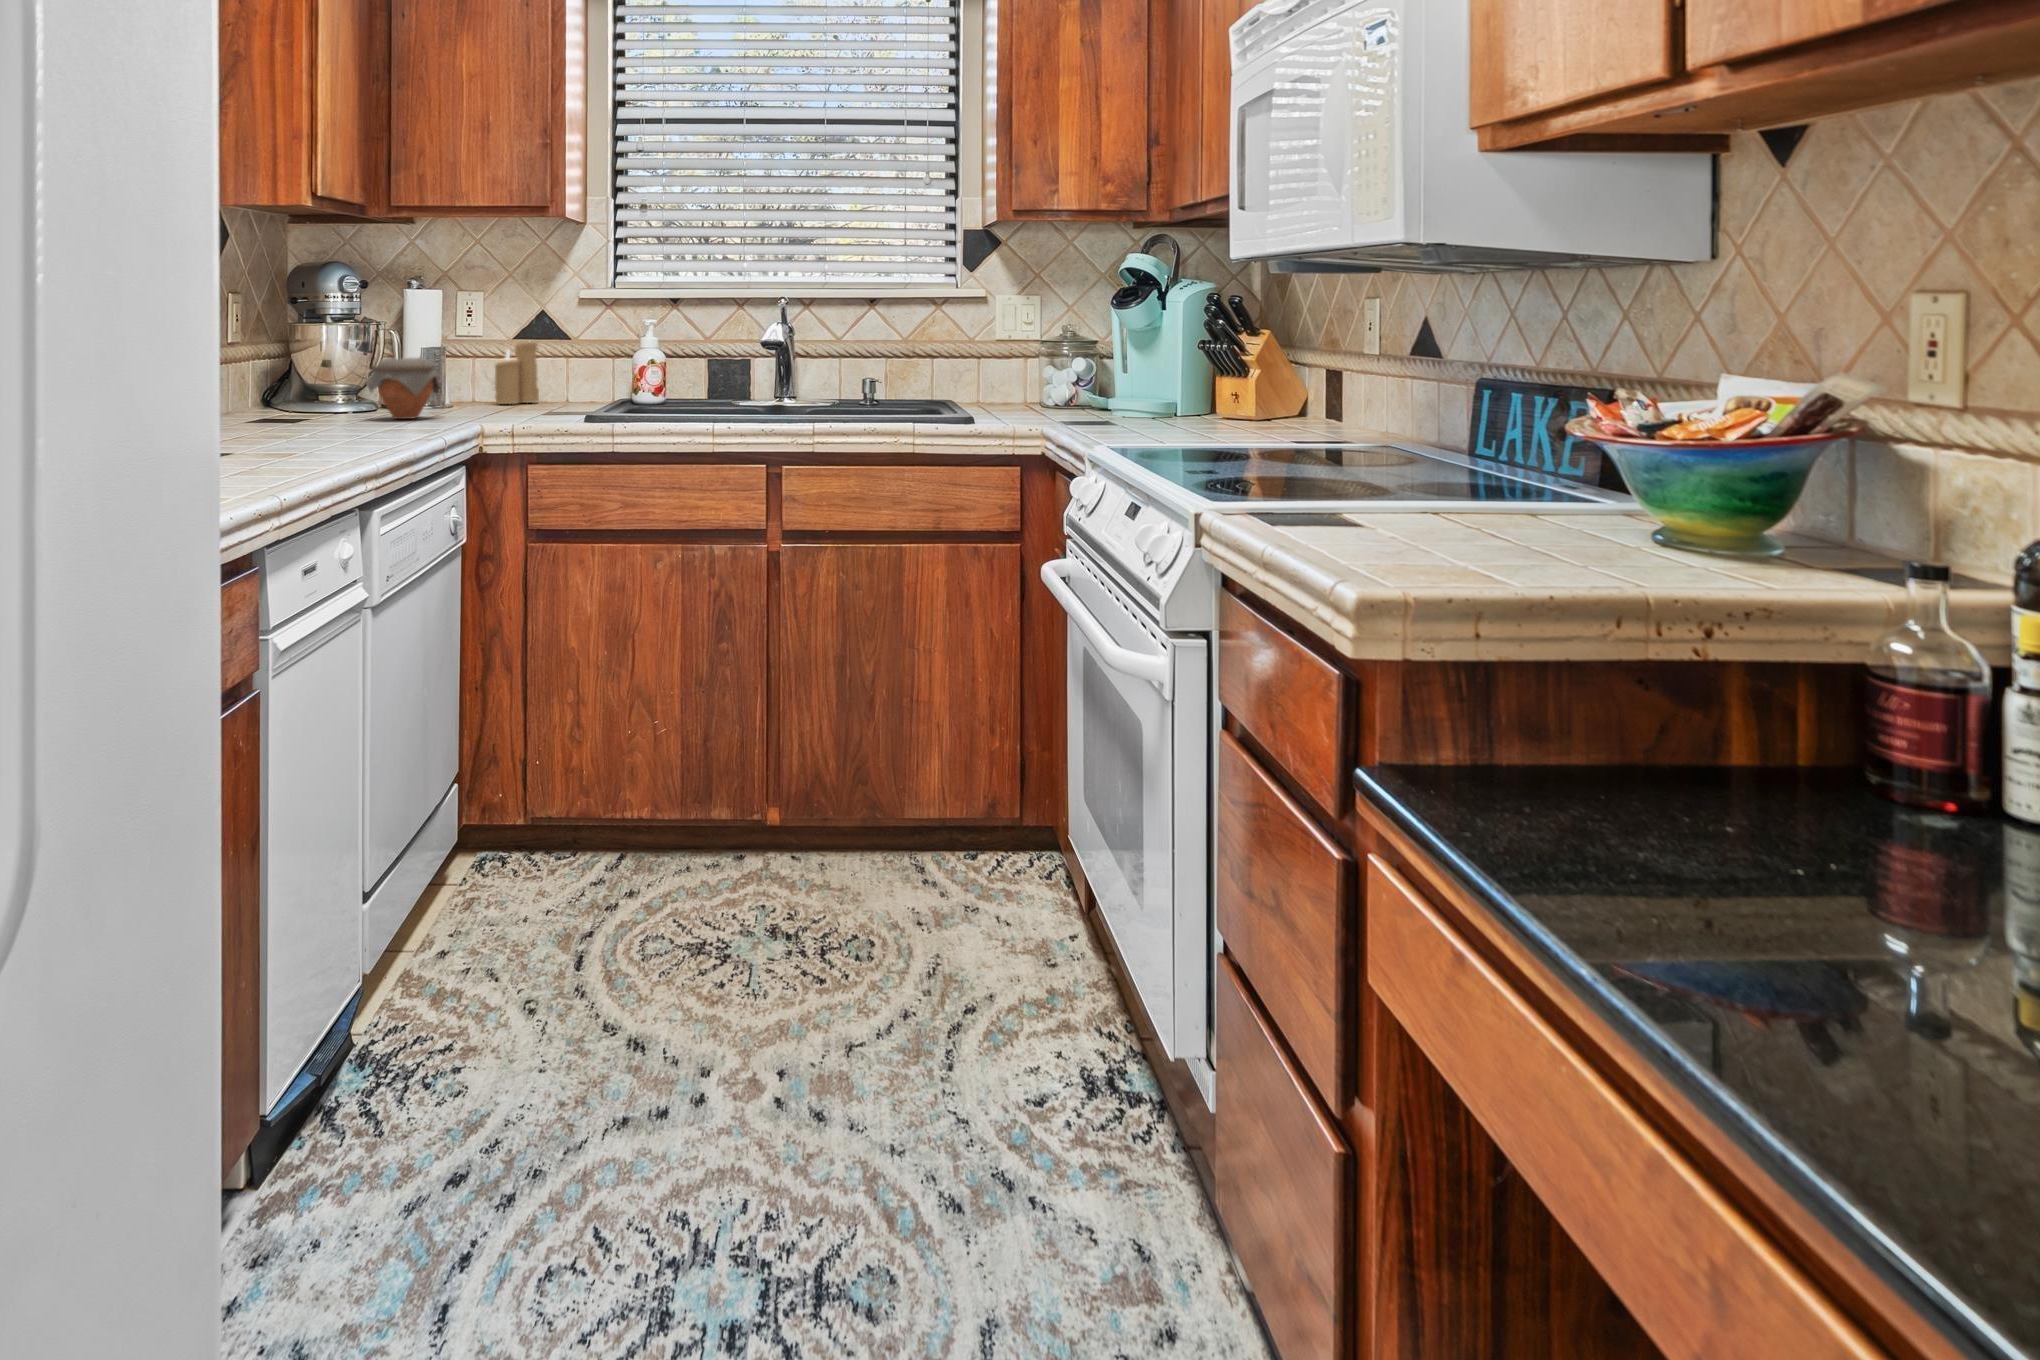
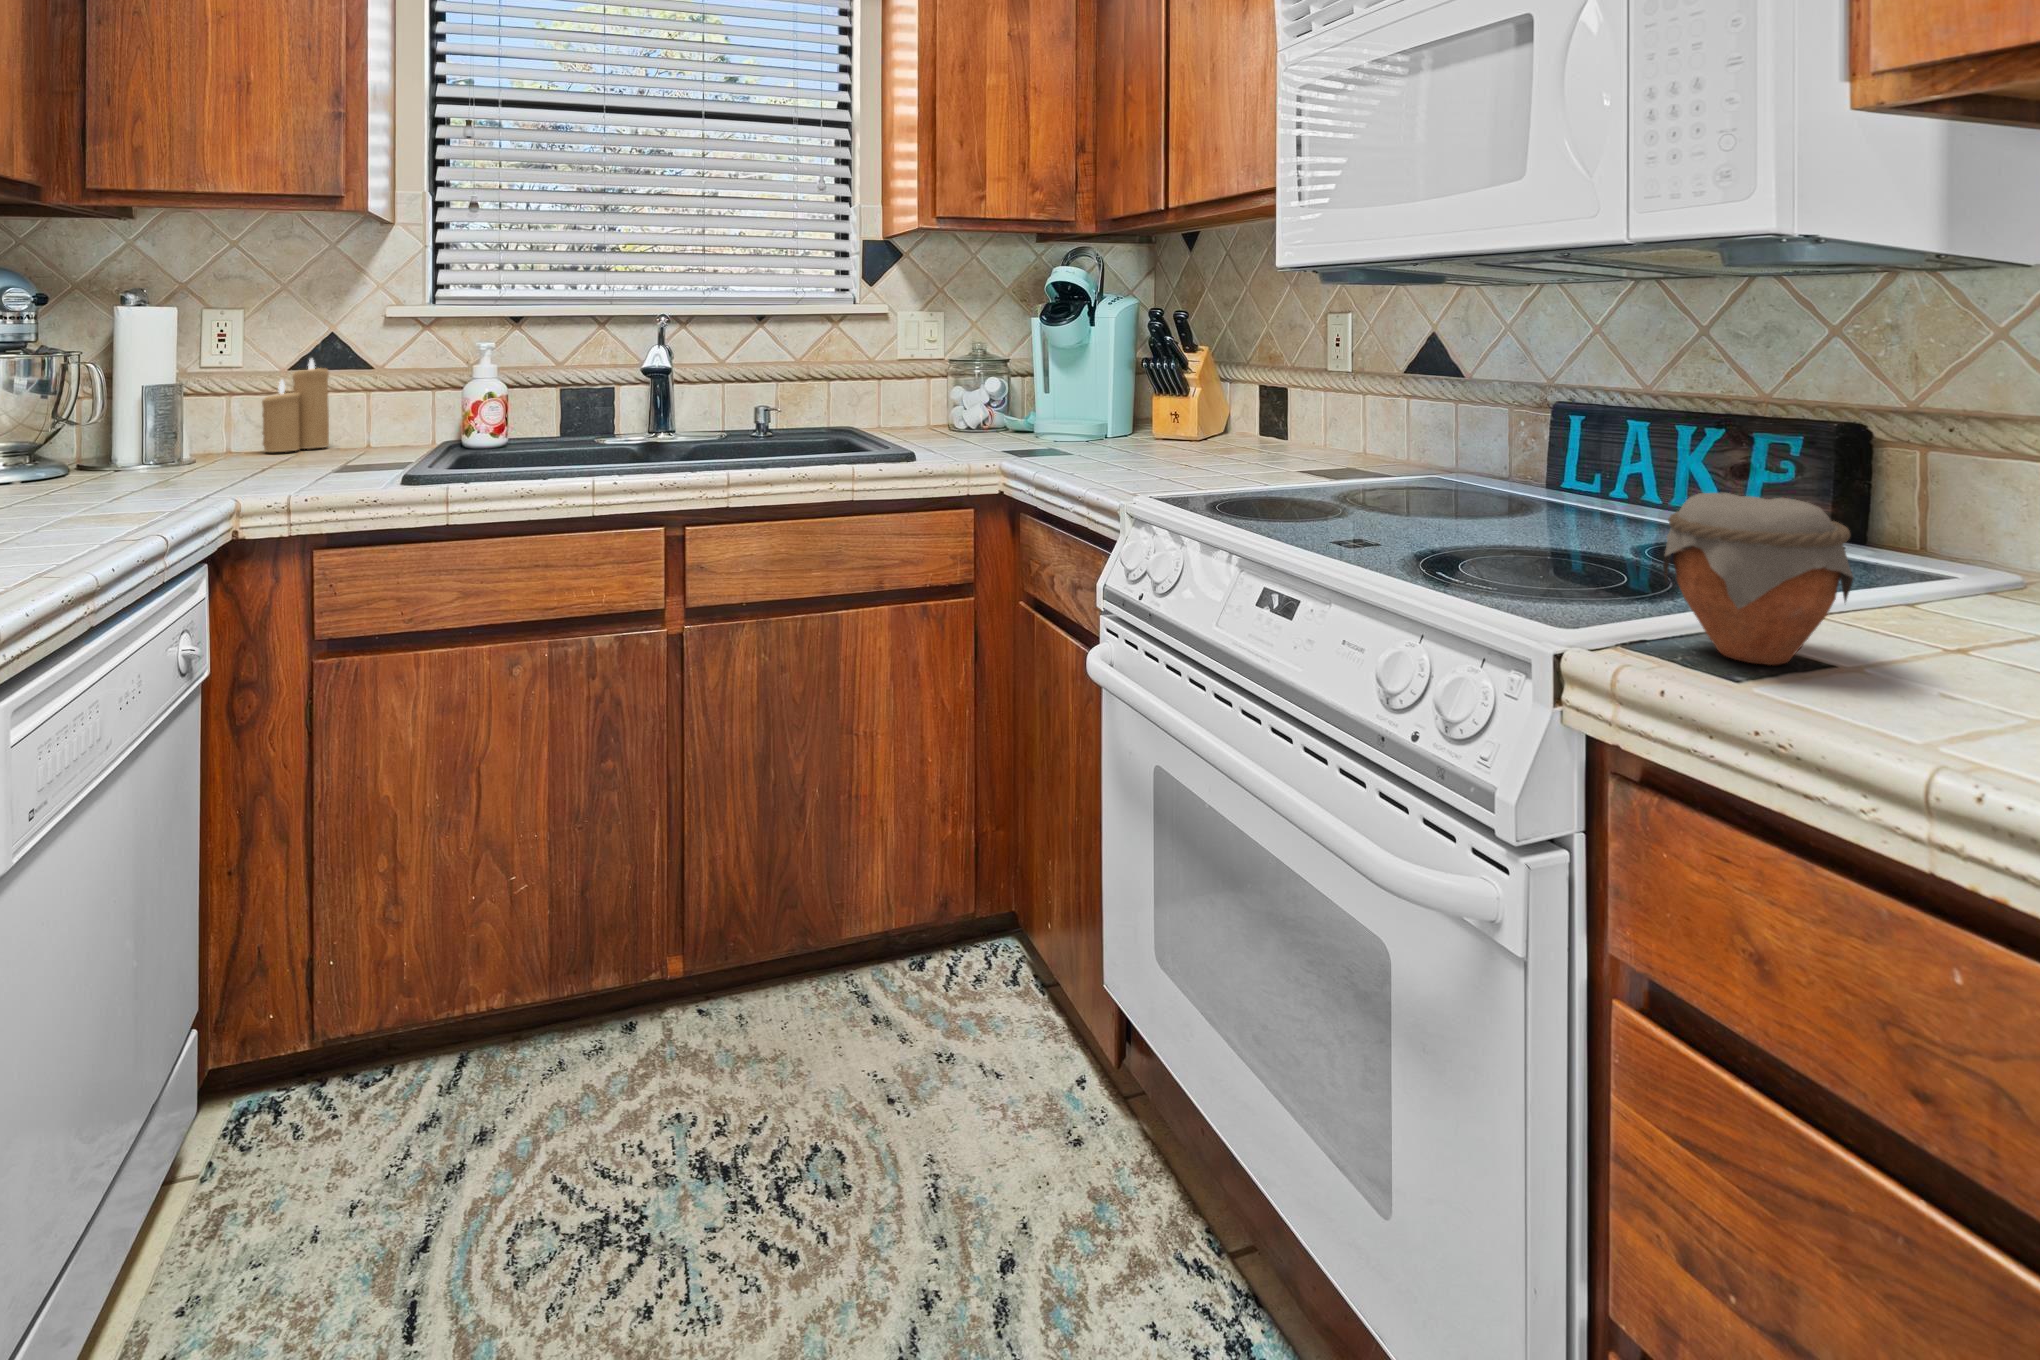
jar: present [366,358,440,419] -> present [1663,493,1853,665]

